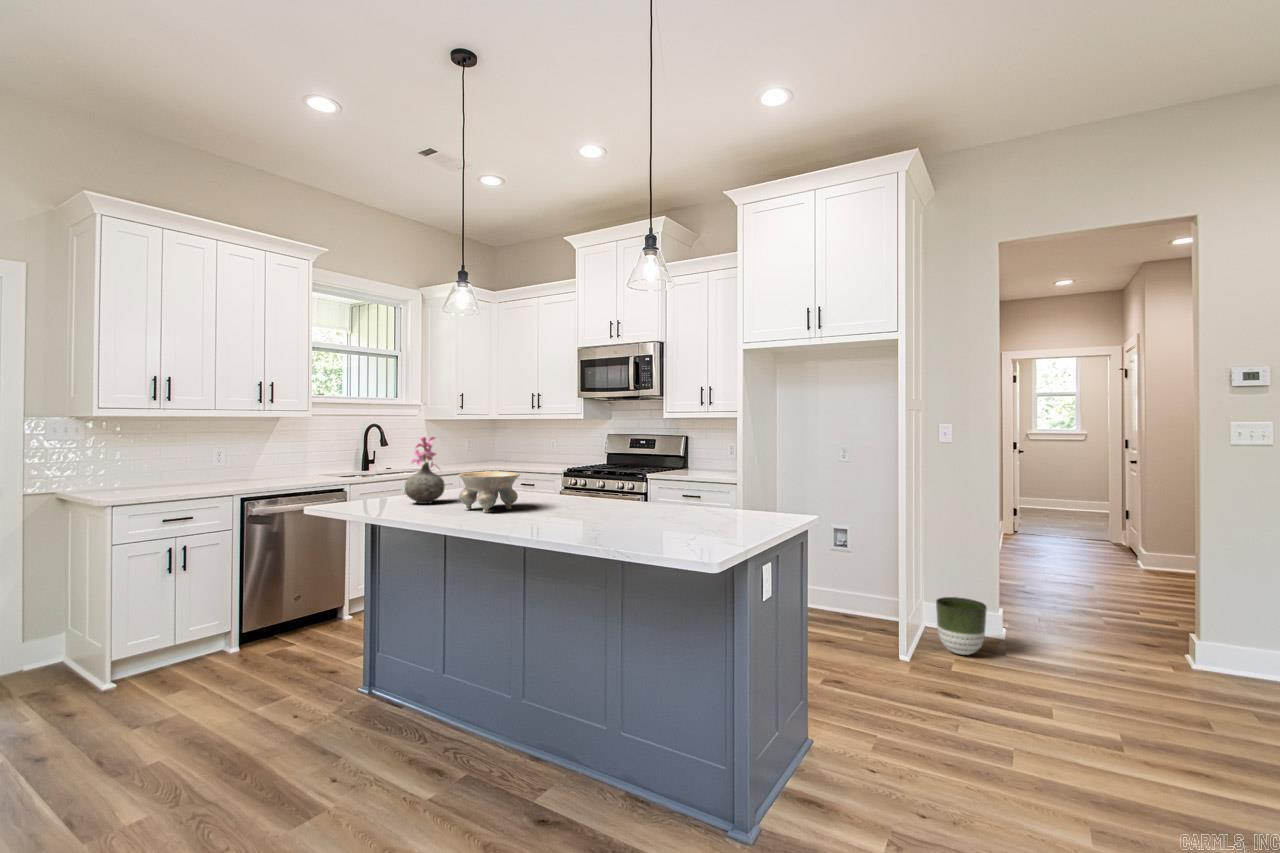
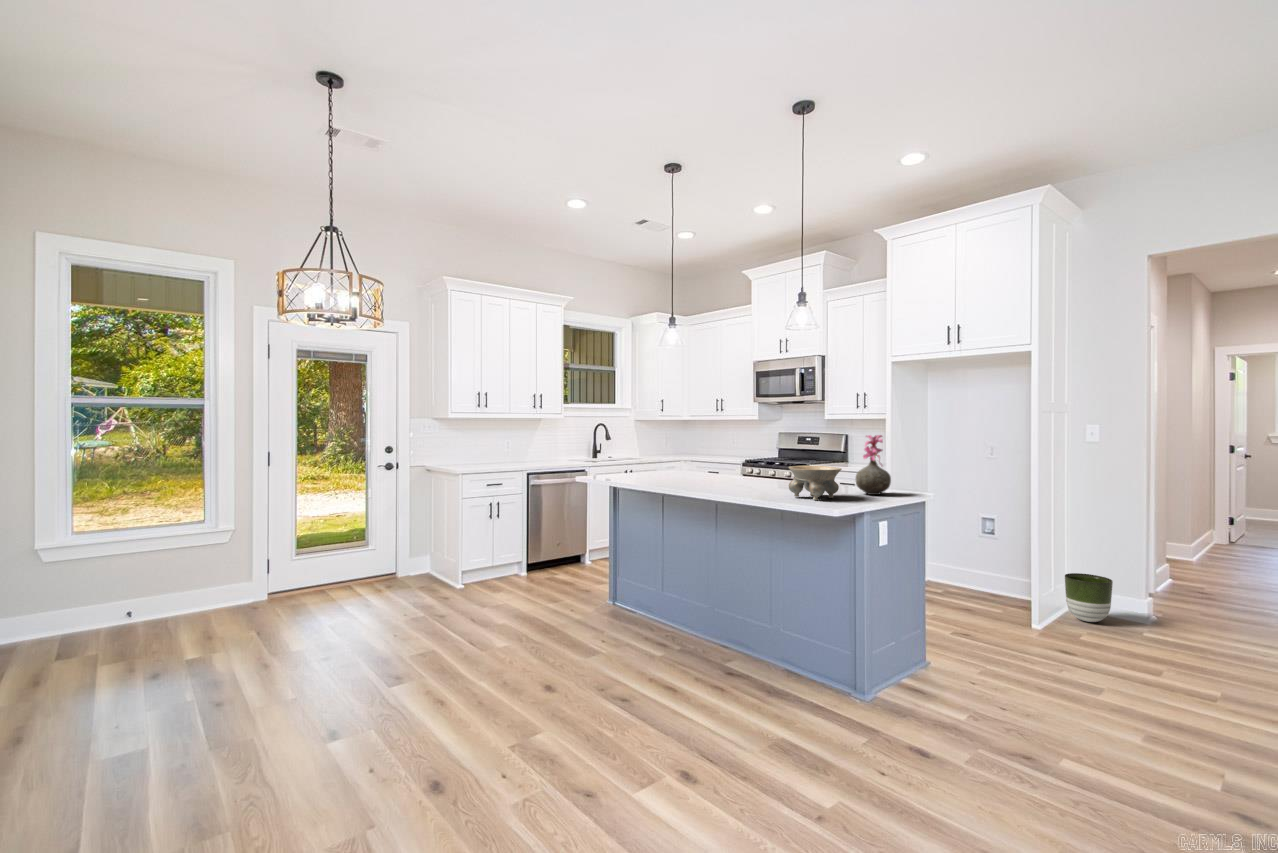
vase: present [405,437,445,504] -> present [856,435,891,495]
bowl: present [459,472,520,512] -> present [789,466,842,500]

